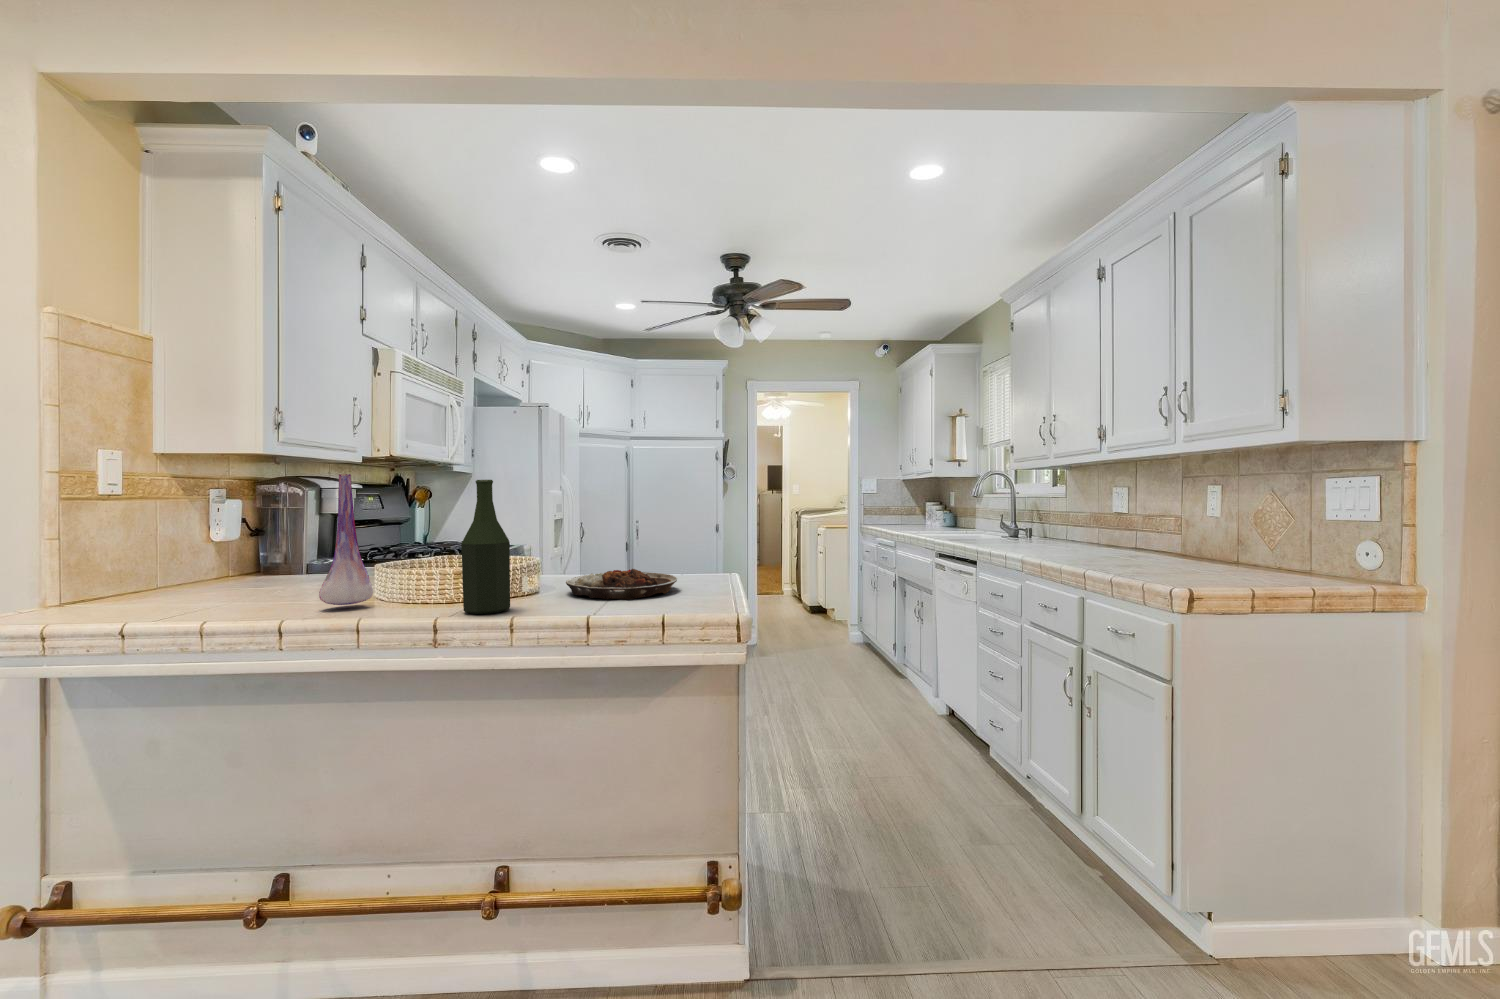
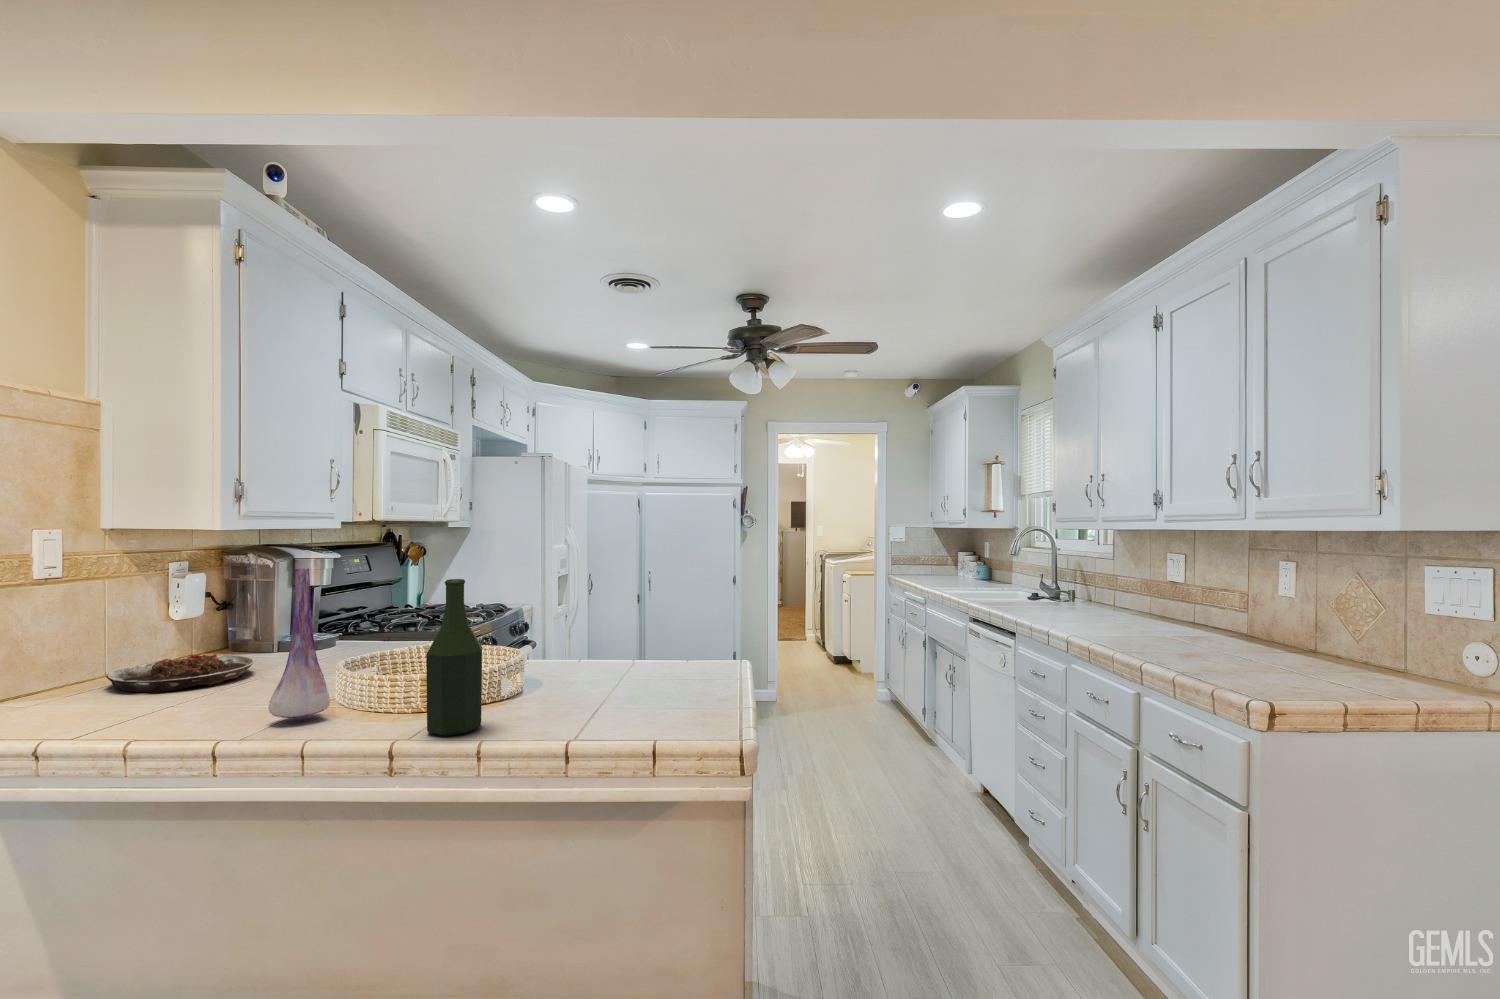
plate: present [566,569,677,599] -> present [106,654,254,693]

